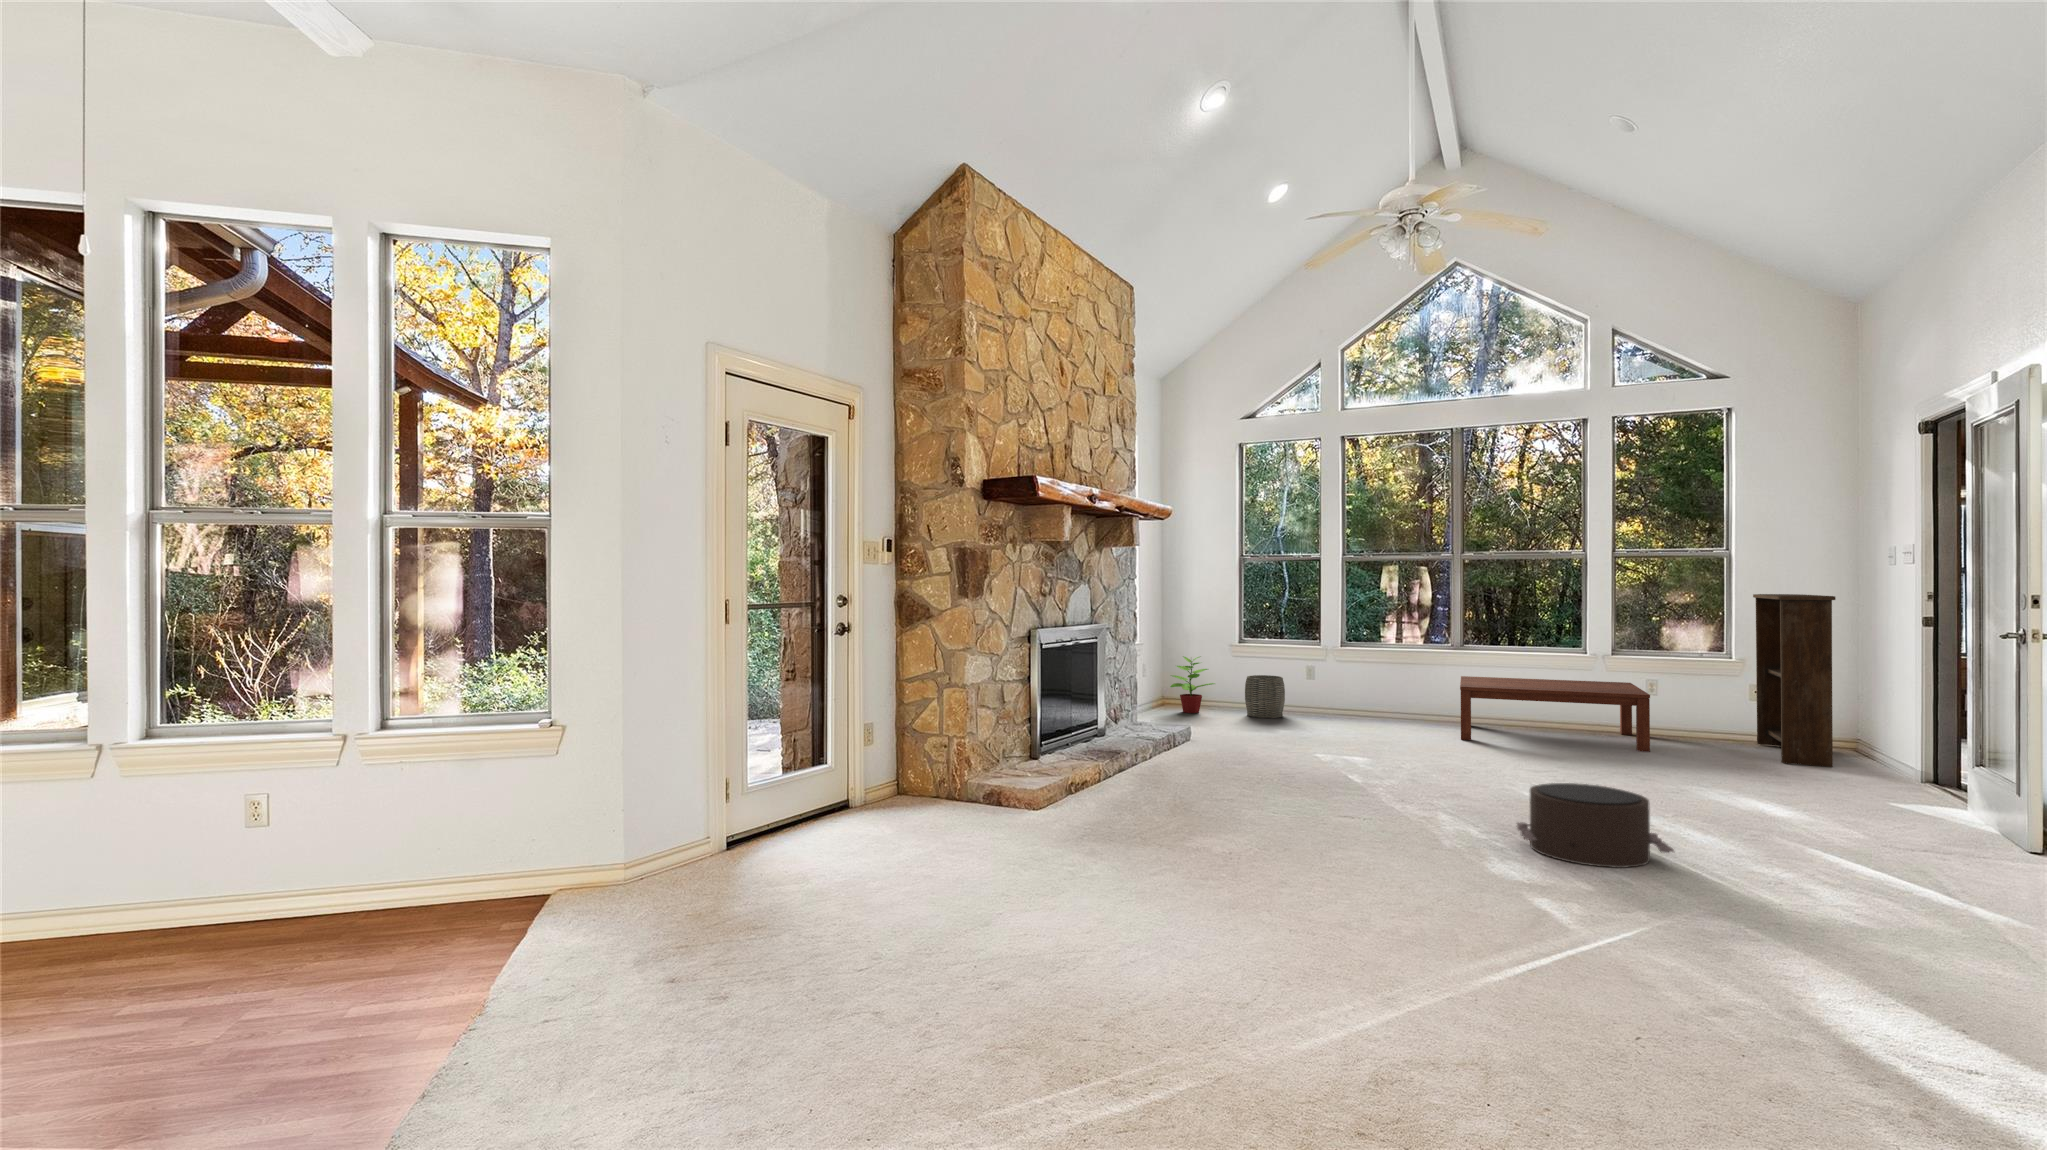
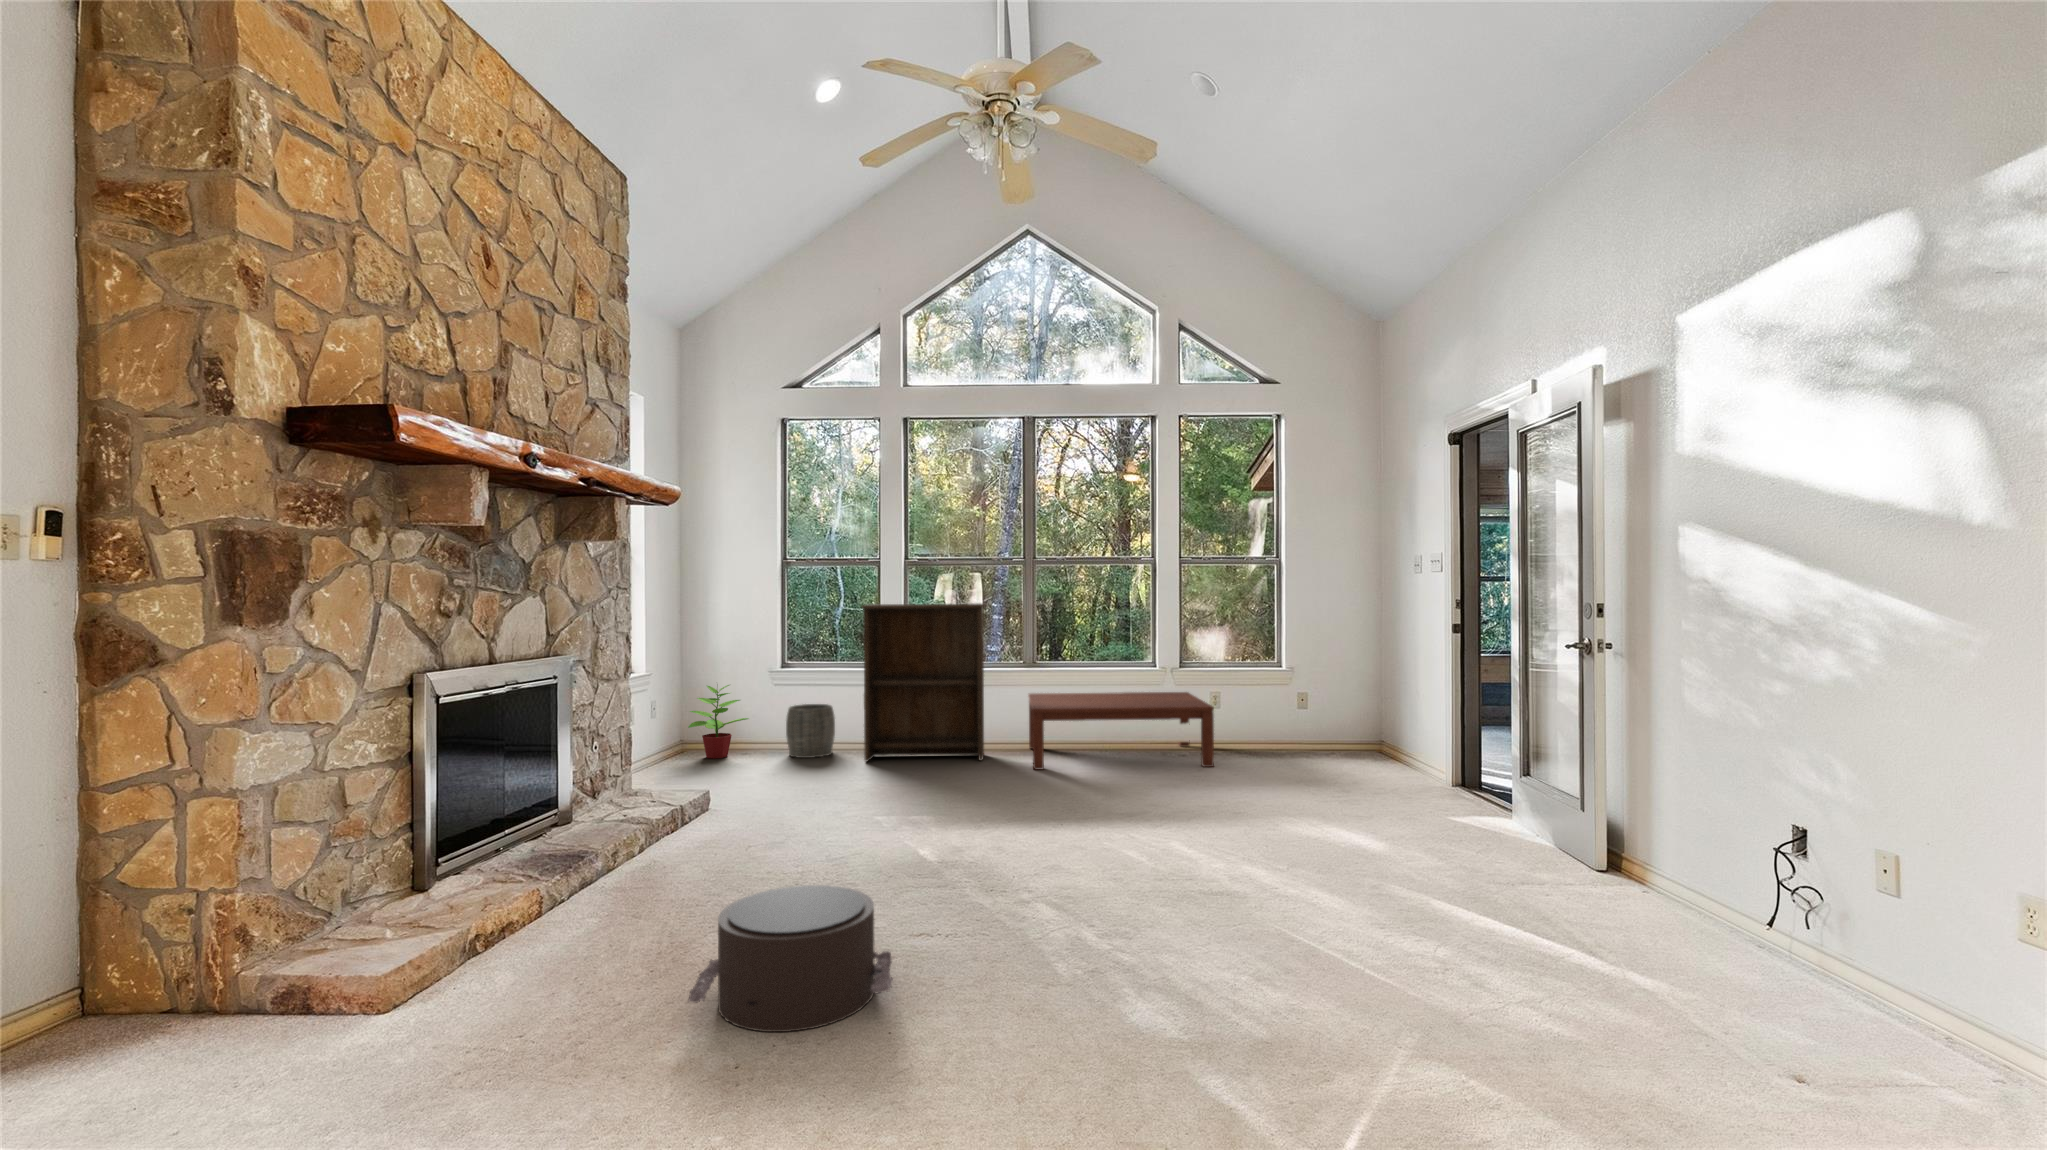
bookshelf: present [1753,594,1836,767] -> present [861,603,985,762]
pouf: present [1517,783,1674,868] -> present [688,885,893,1032]

